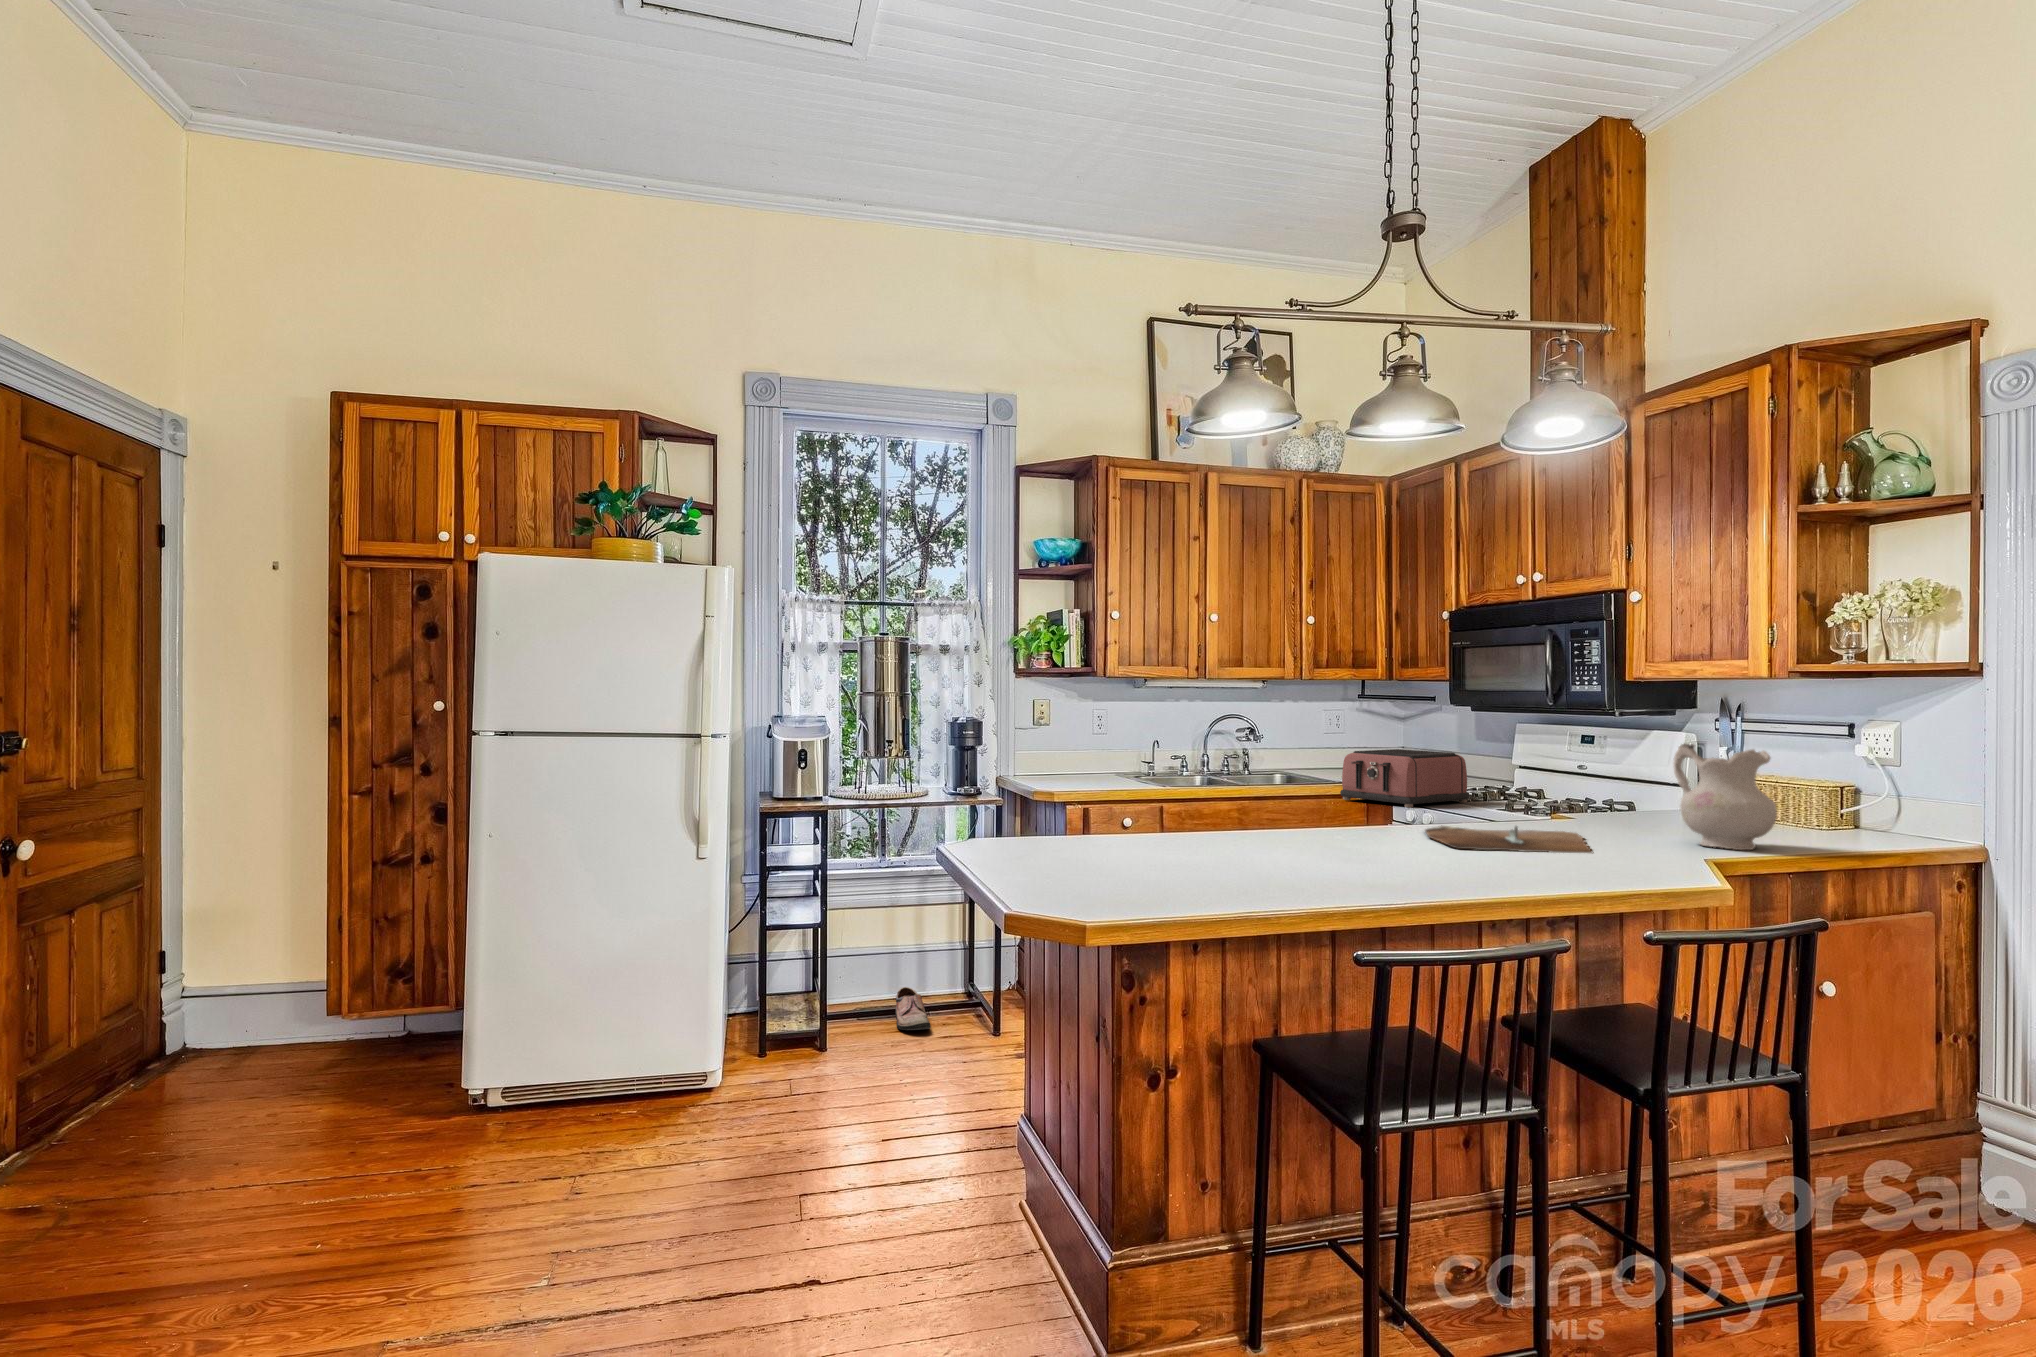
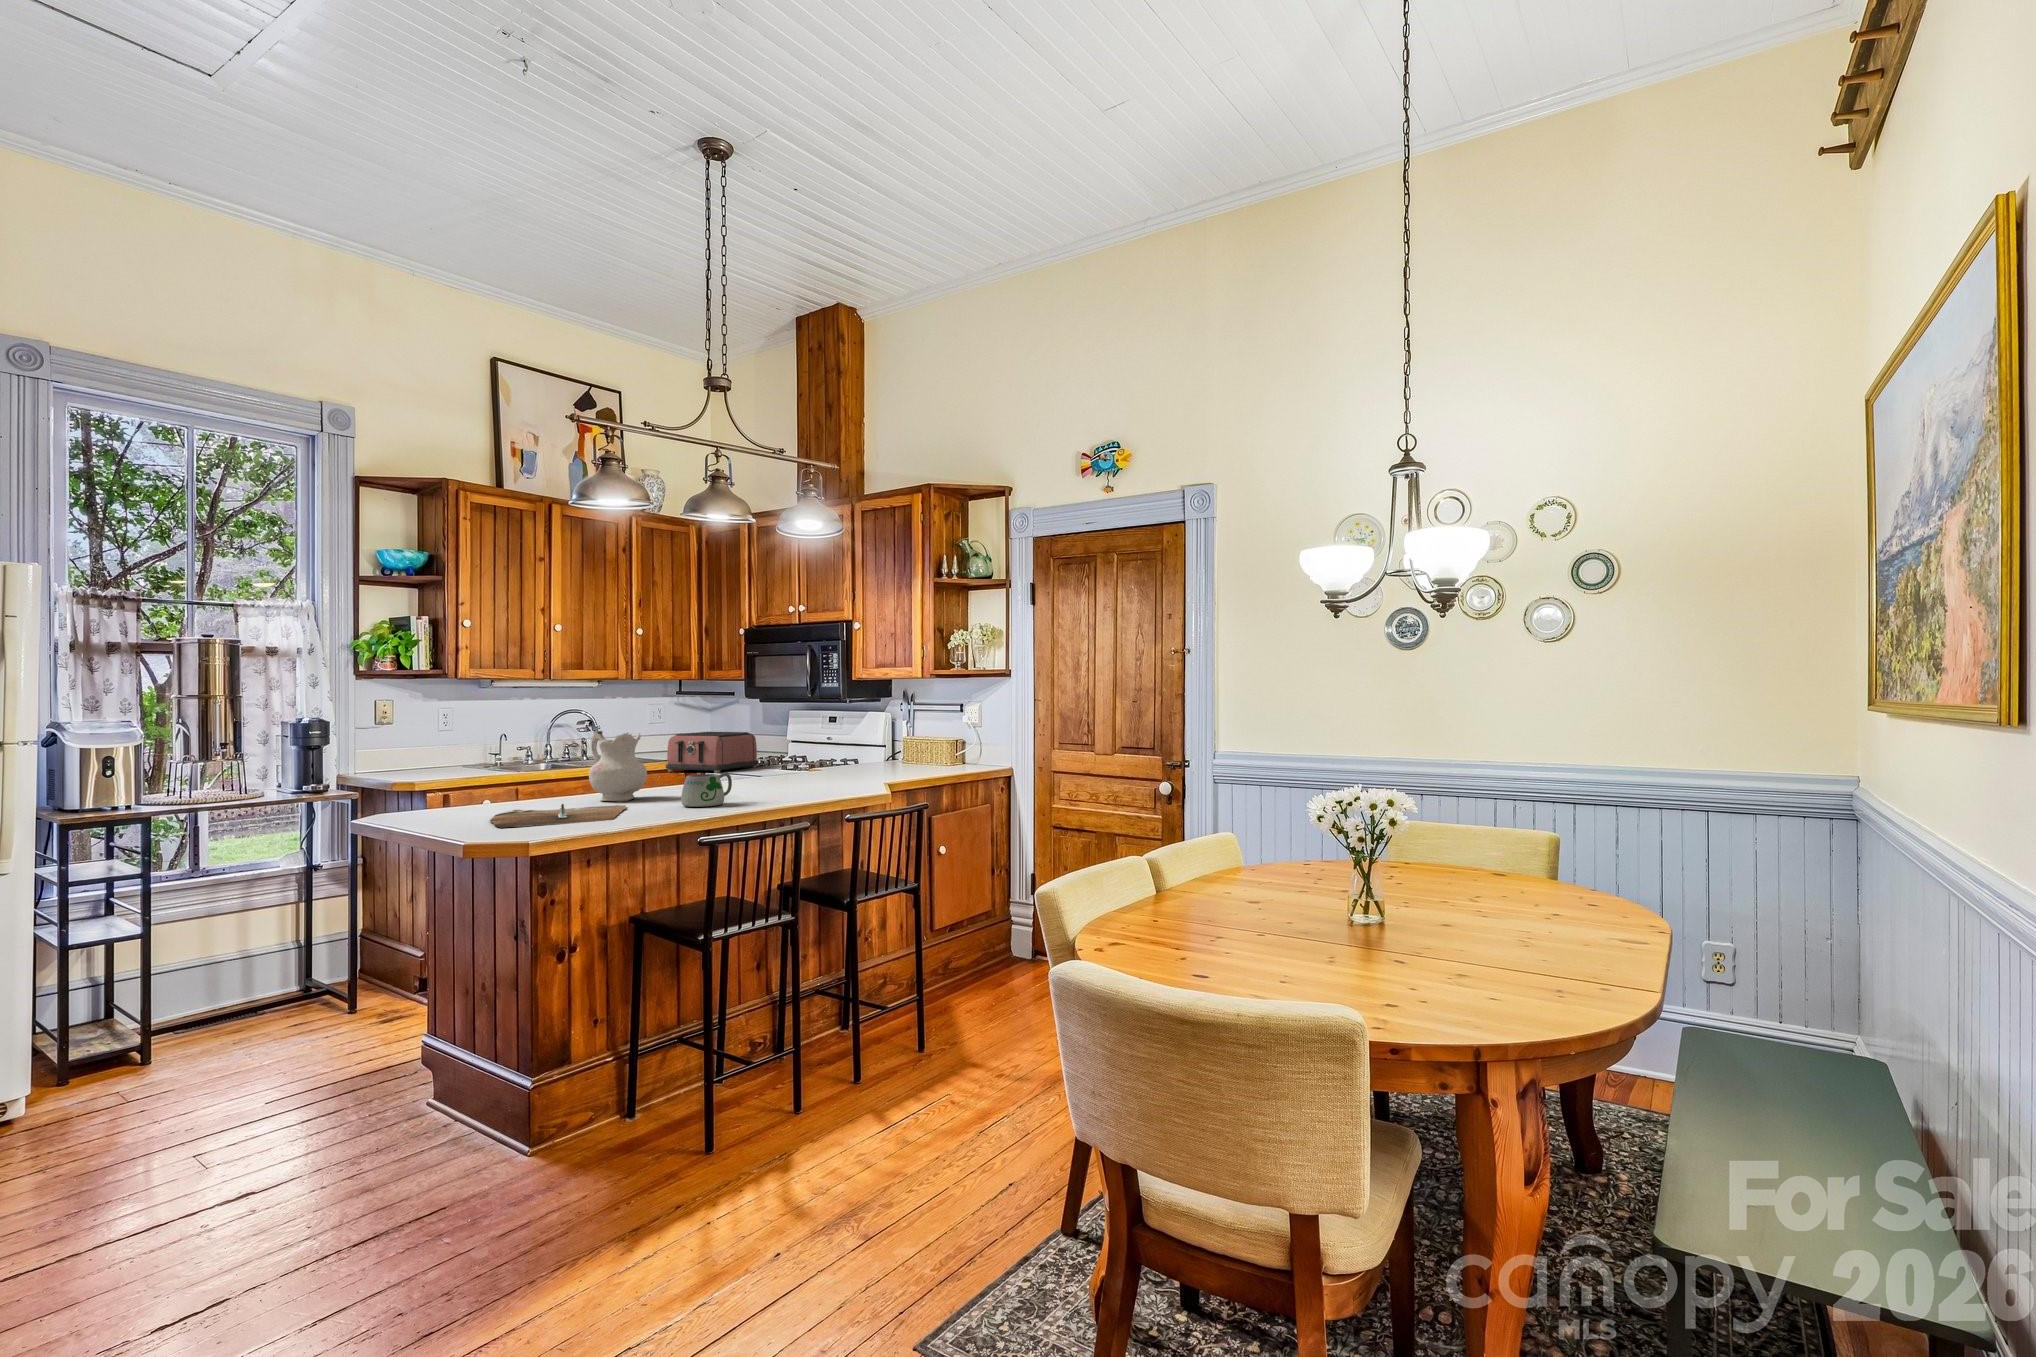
ceramic pitcher: present [1673,744,1777,850] -> present [589,730,647,802]
mug: none [1339,823,1426,880] -> present [681,773,732,807]
cutting board: present [1425,826,1592,853] -> present [490,804,626,828]
shoe: present [895,987,931,1030] -> none [220,989,272,1026]

